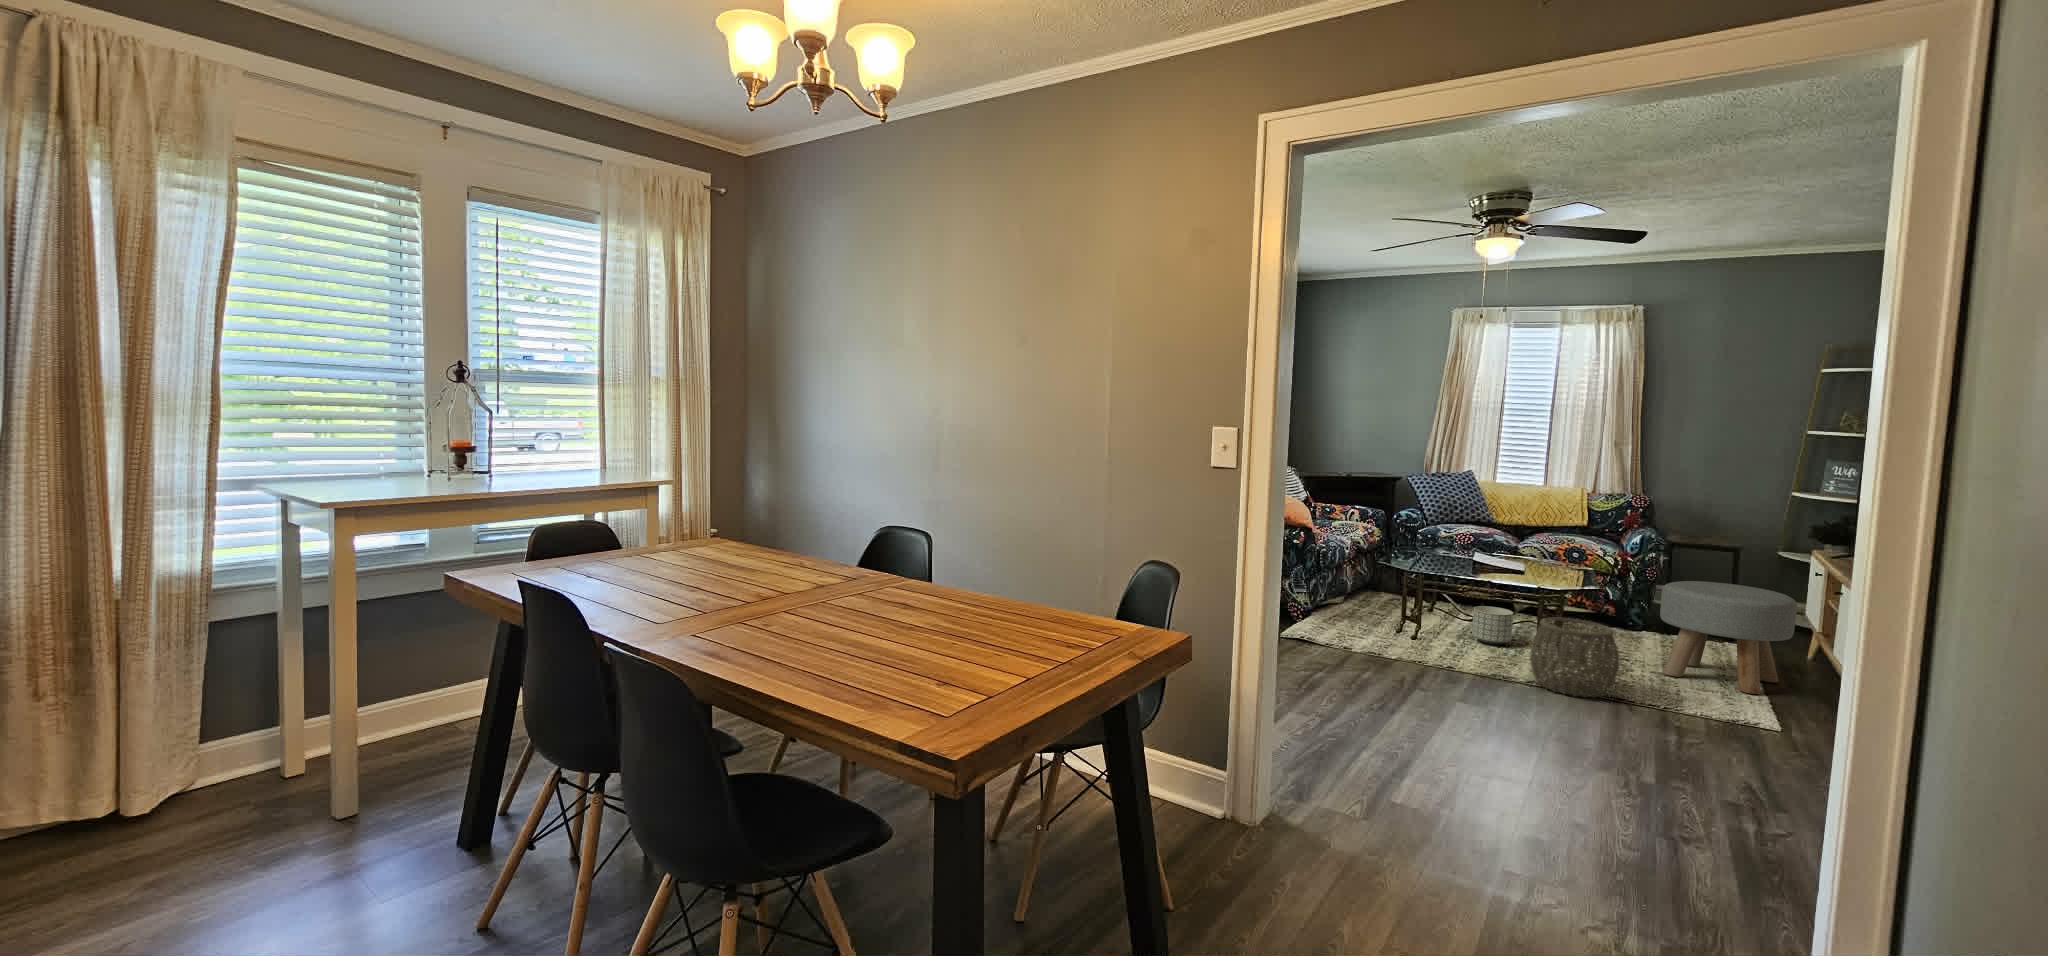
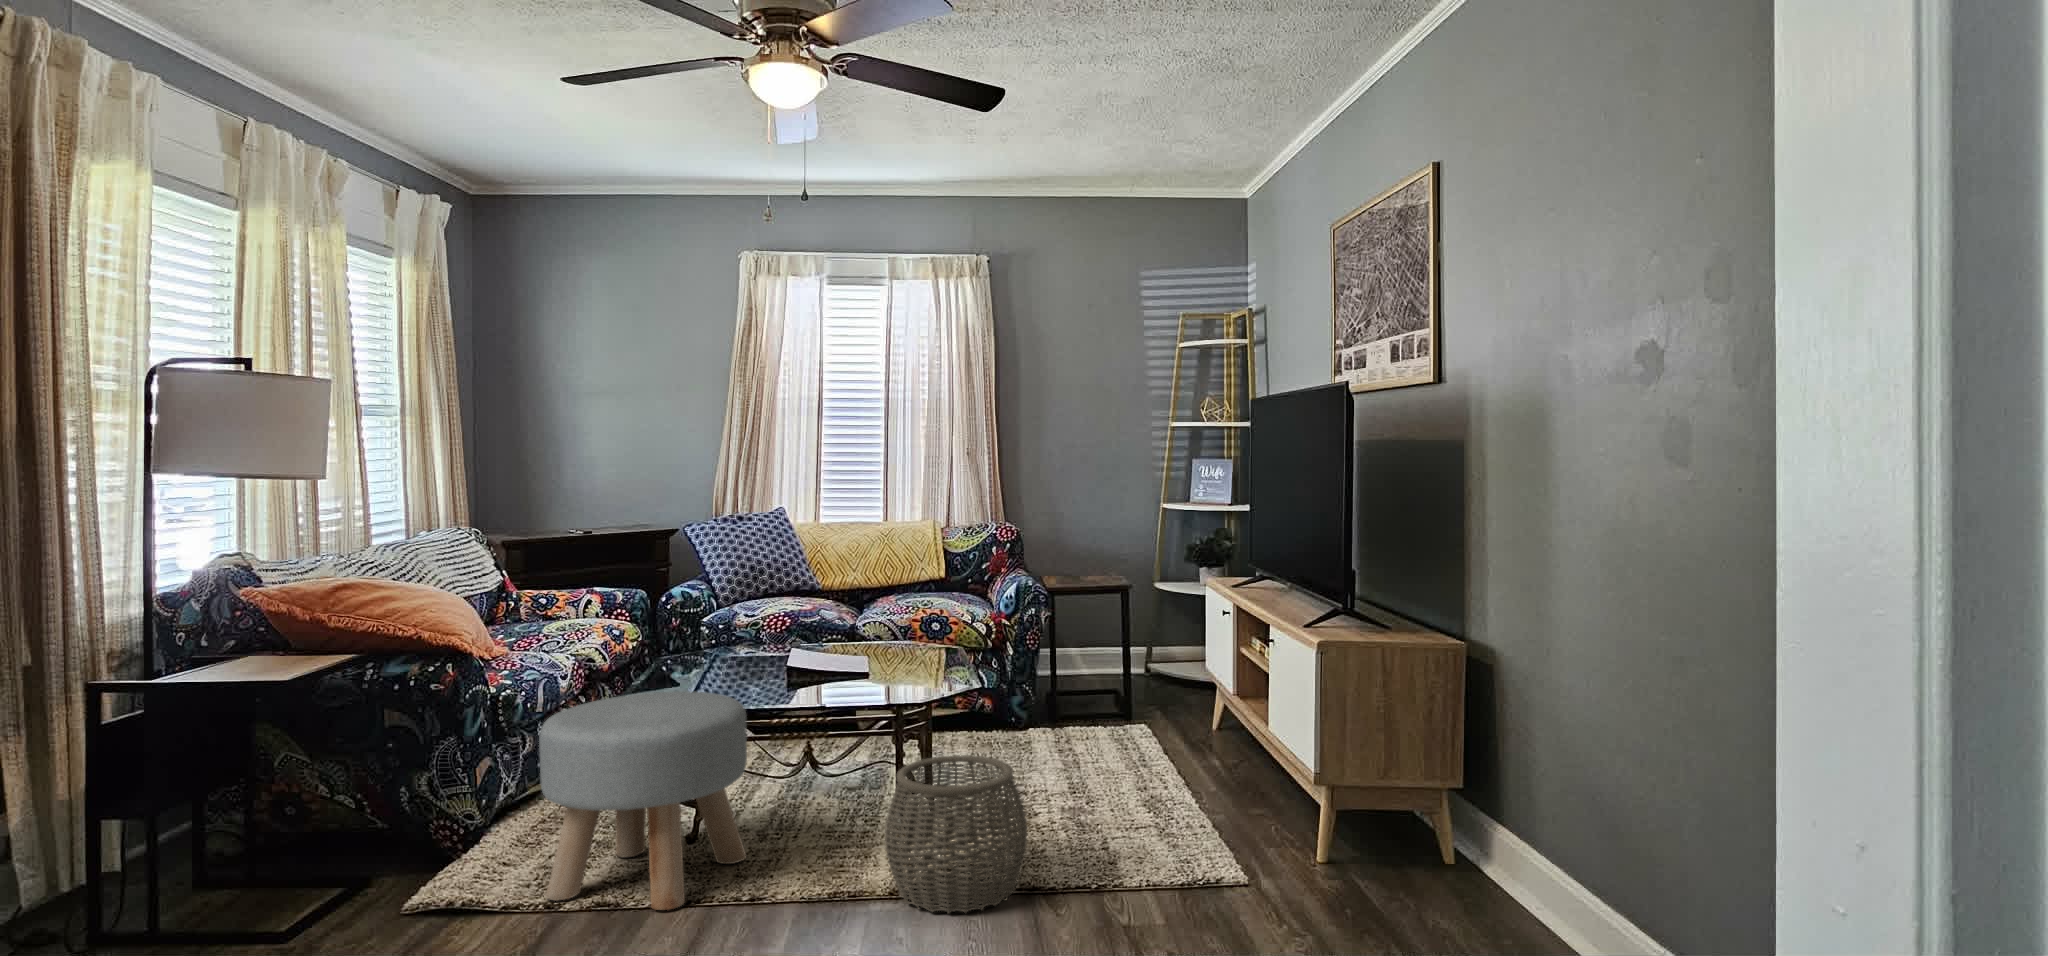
ottoman: present [1660,581,1797,694] -> present [539,691,747,910]
planter: present [1472,606,1513,645] -> none [792,745,857,817]

